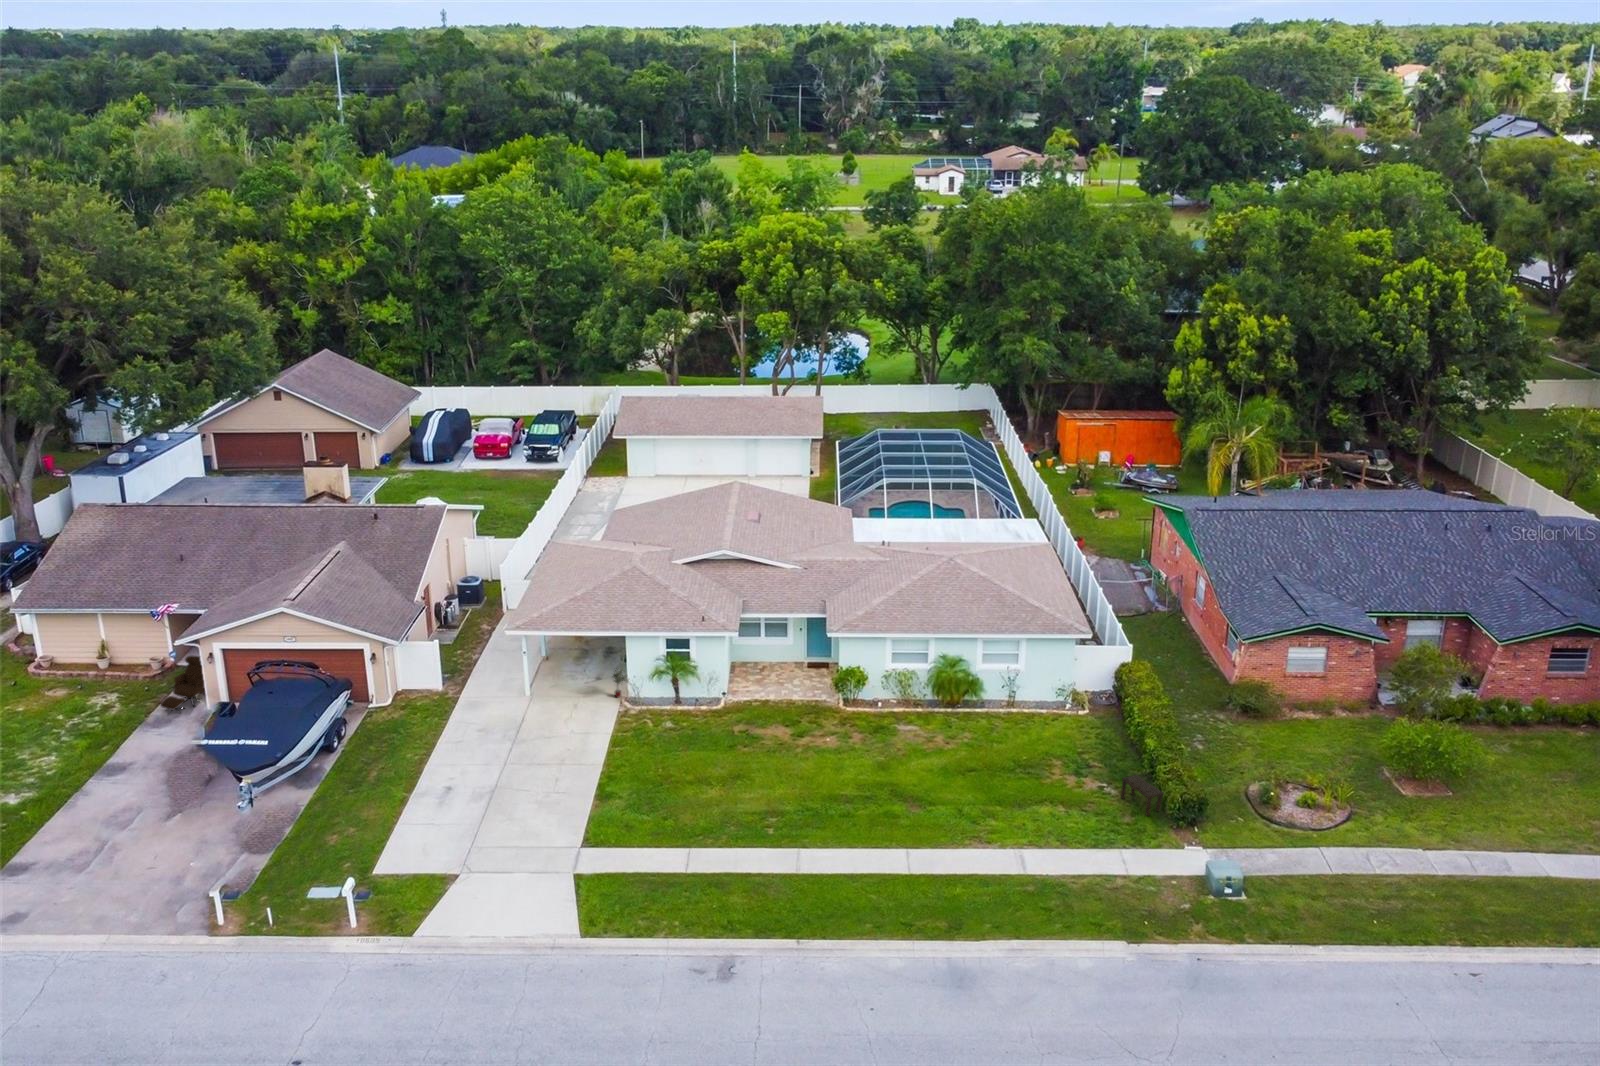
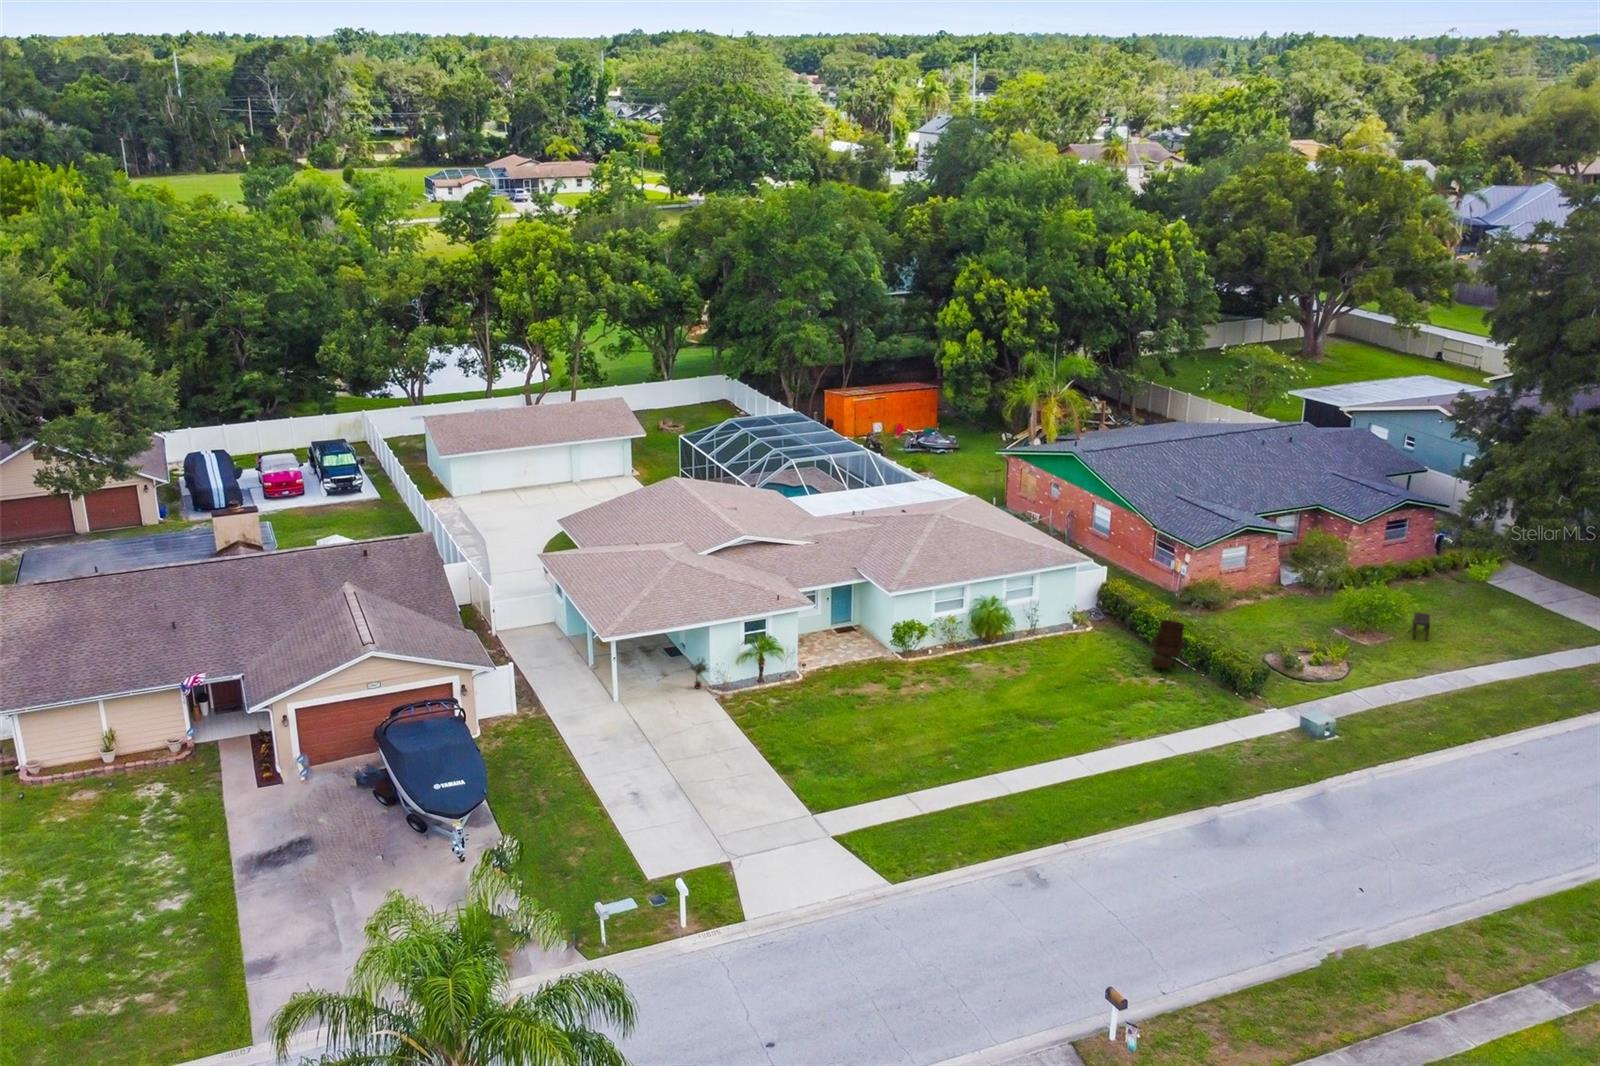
lounge chair: present [161,656,204,711] -> present [1152,620,1185,669]
bench: present [1121,775,1163,816] -> present [1413,612,1430,641]

